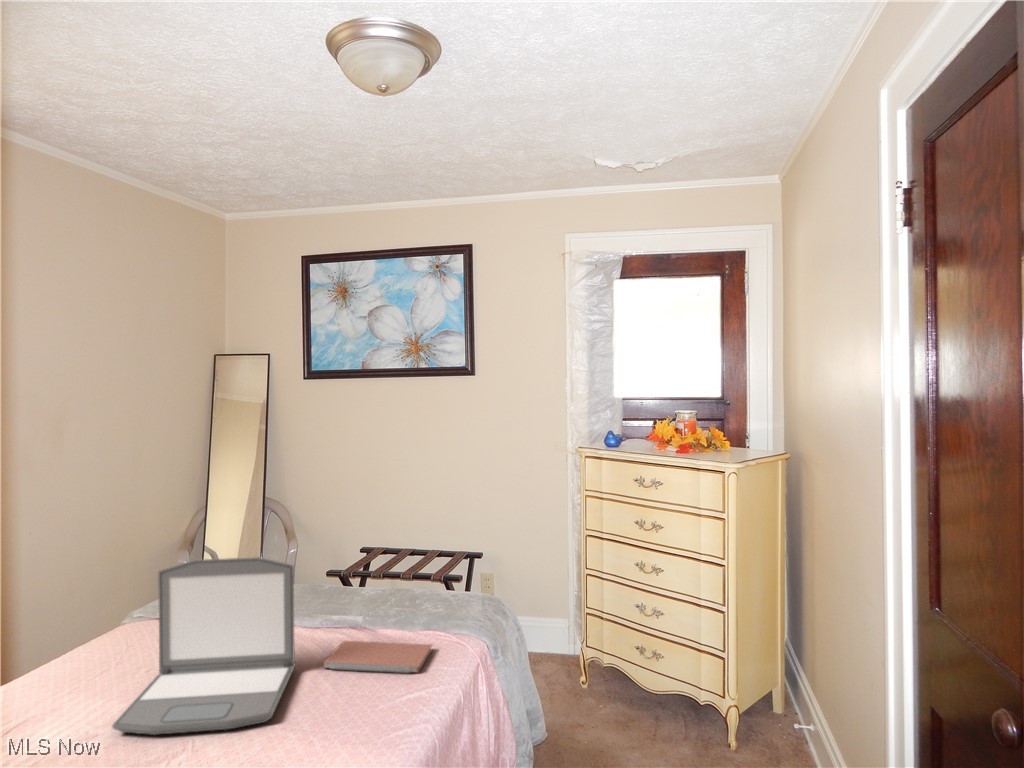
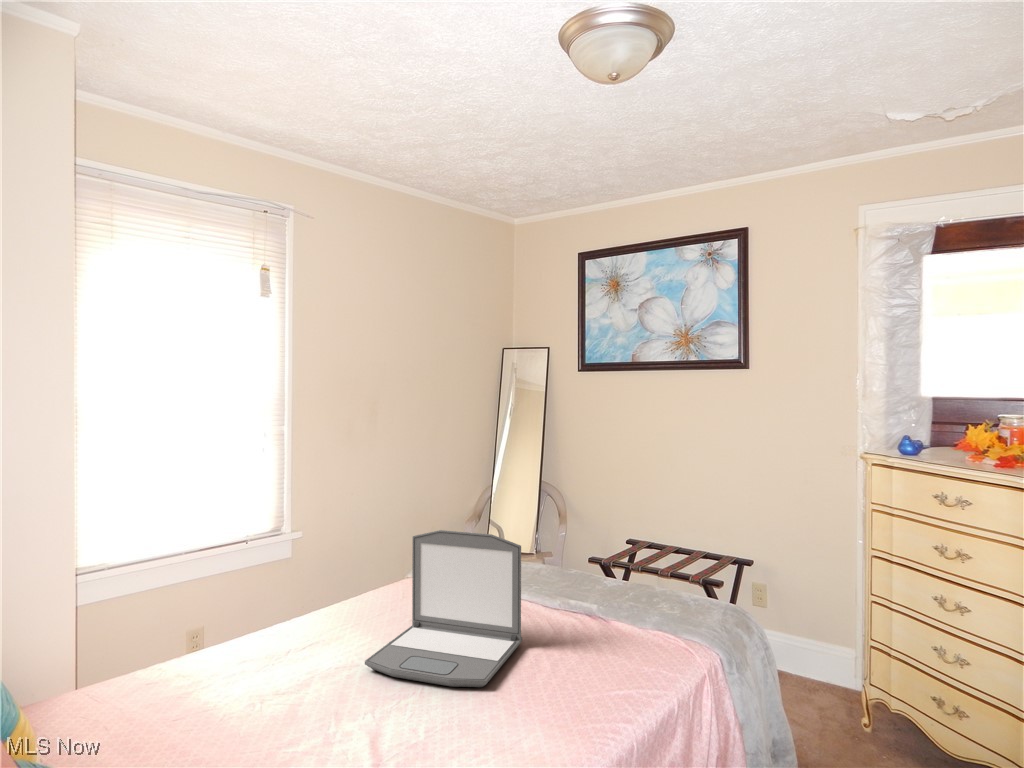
notebook: present [324,641,432,673] -> none [546,626,657,671]

